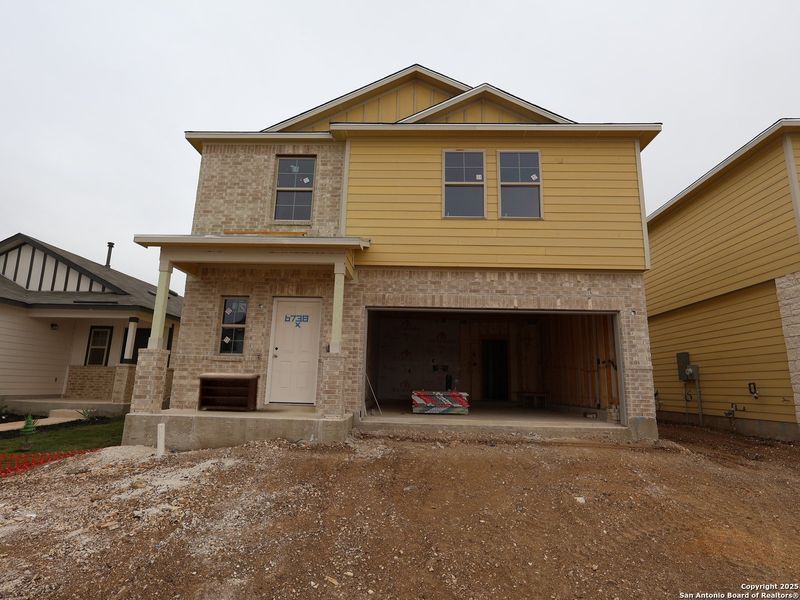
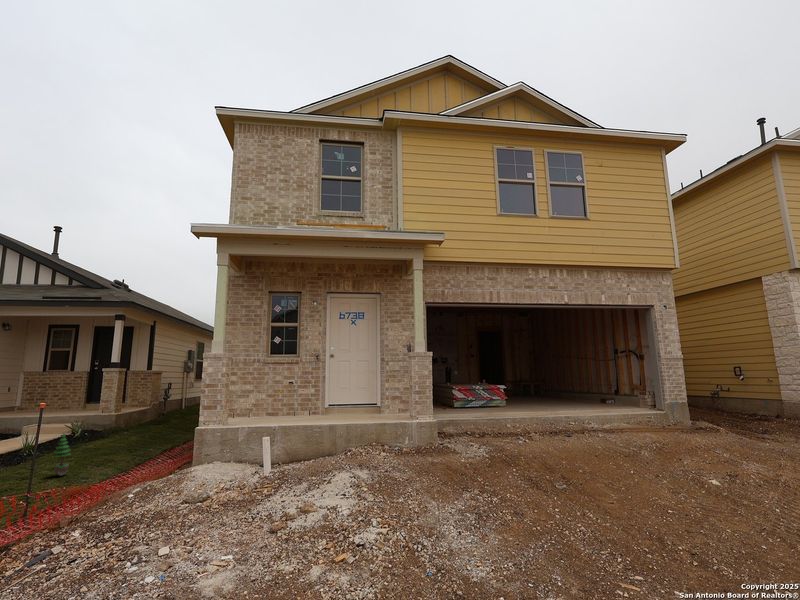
bench: present [198,373,260,412] -> none [261,375,323,418]

